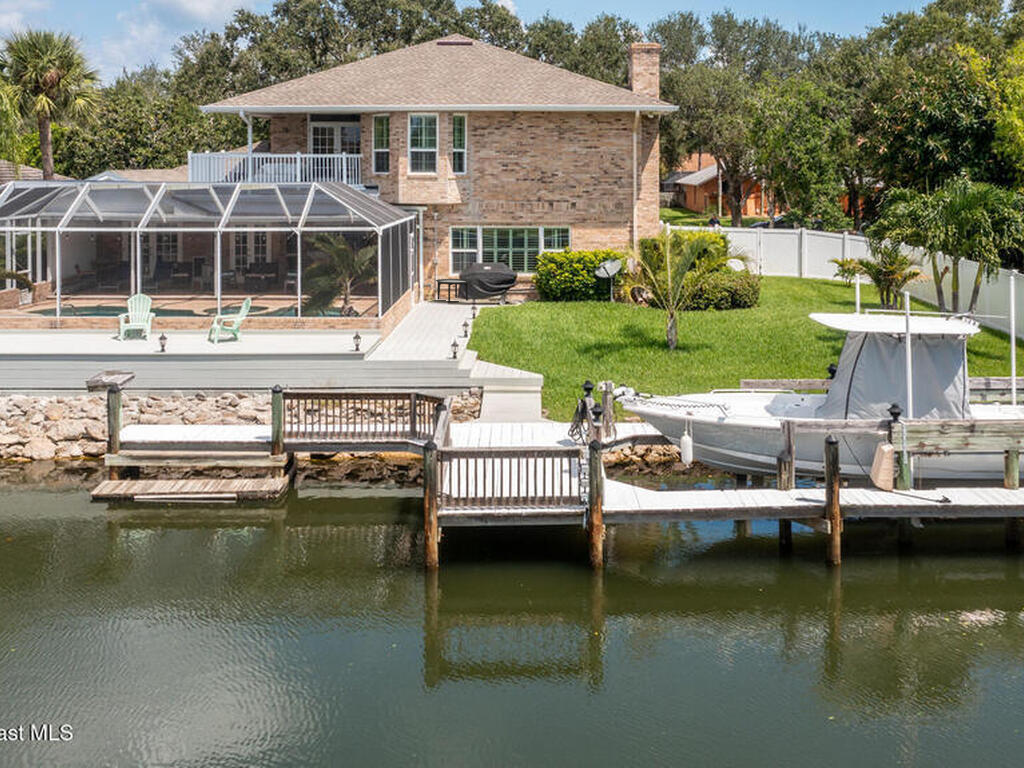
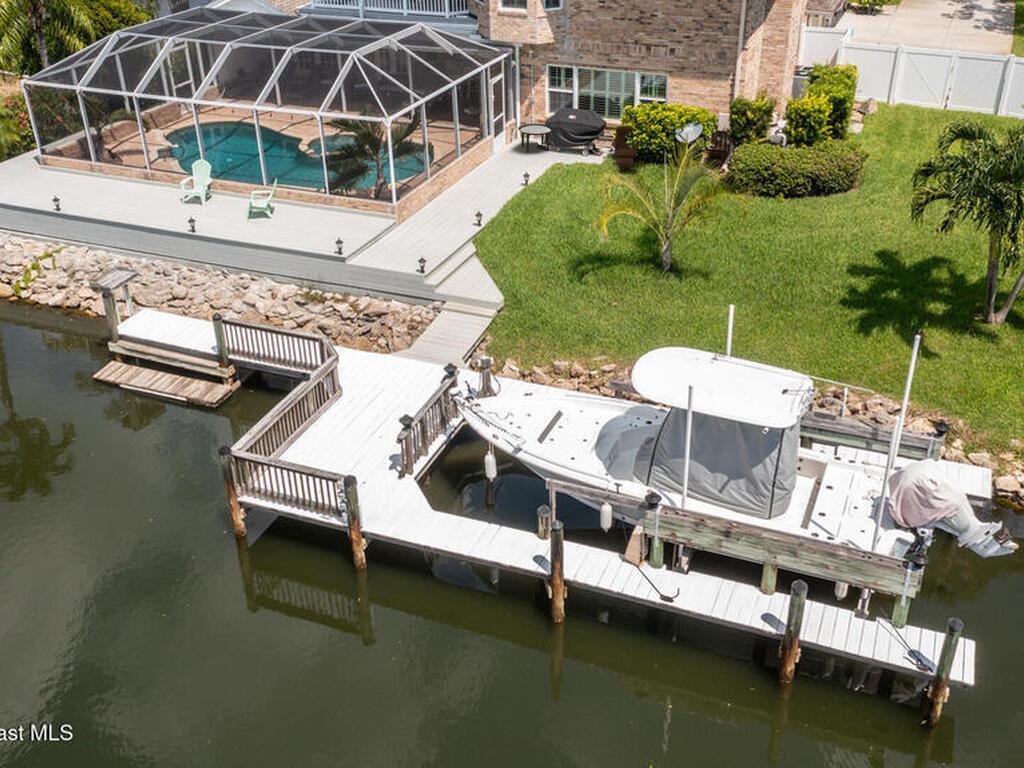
lounge chair: none [535,268,563,305] -> present [611,126,639,172]

